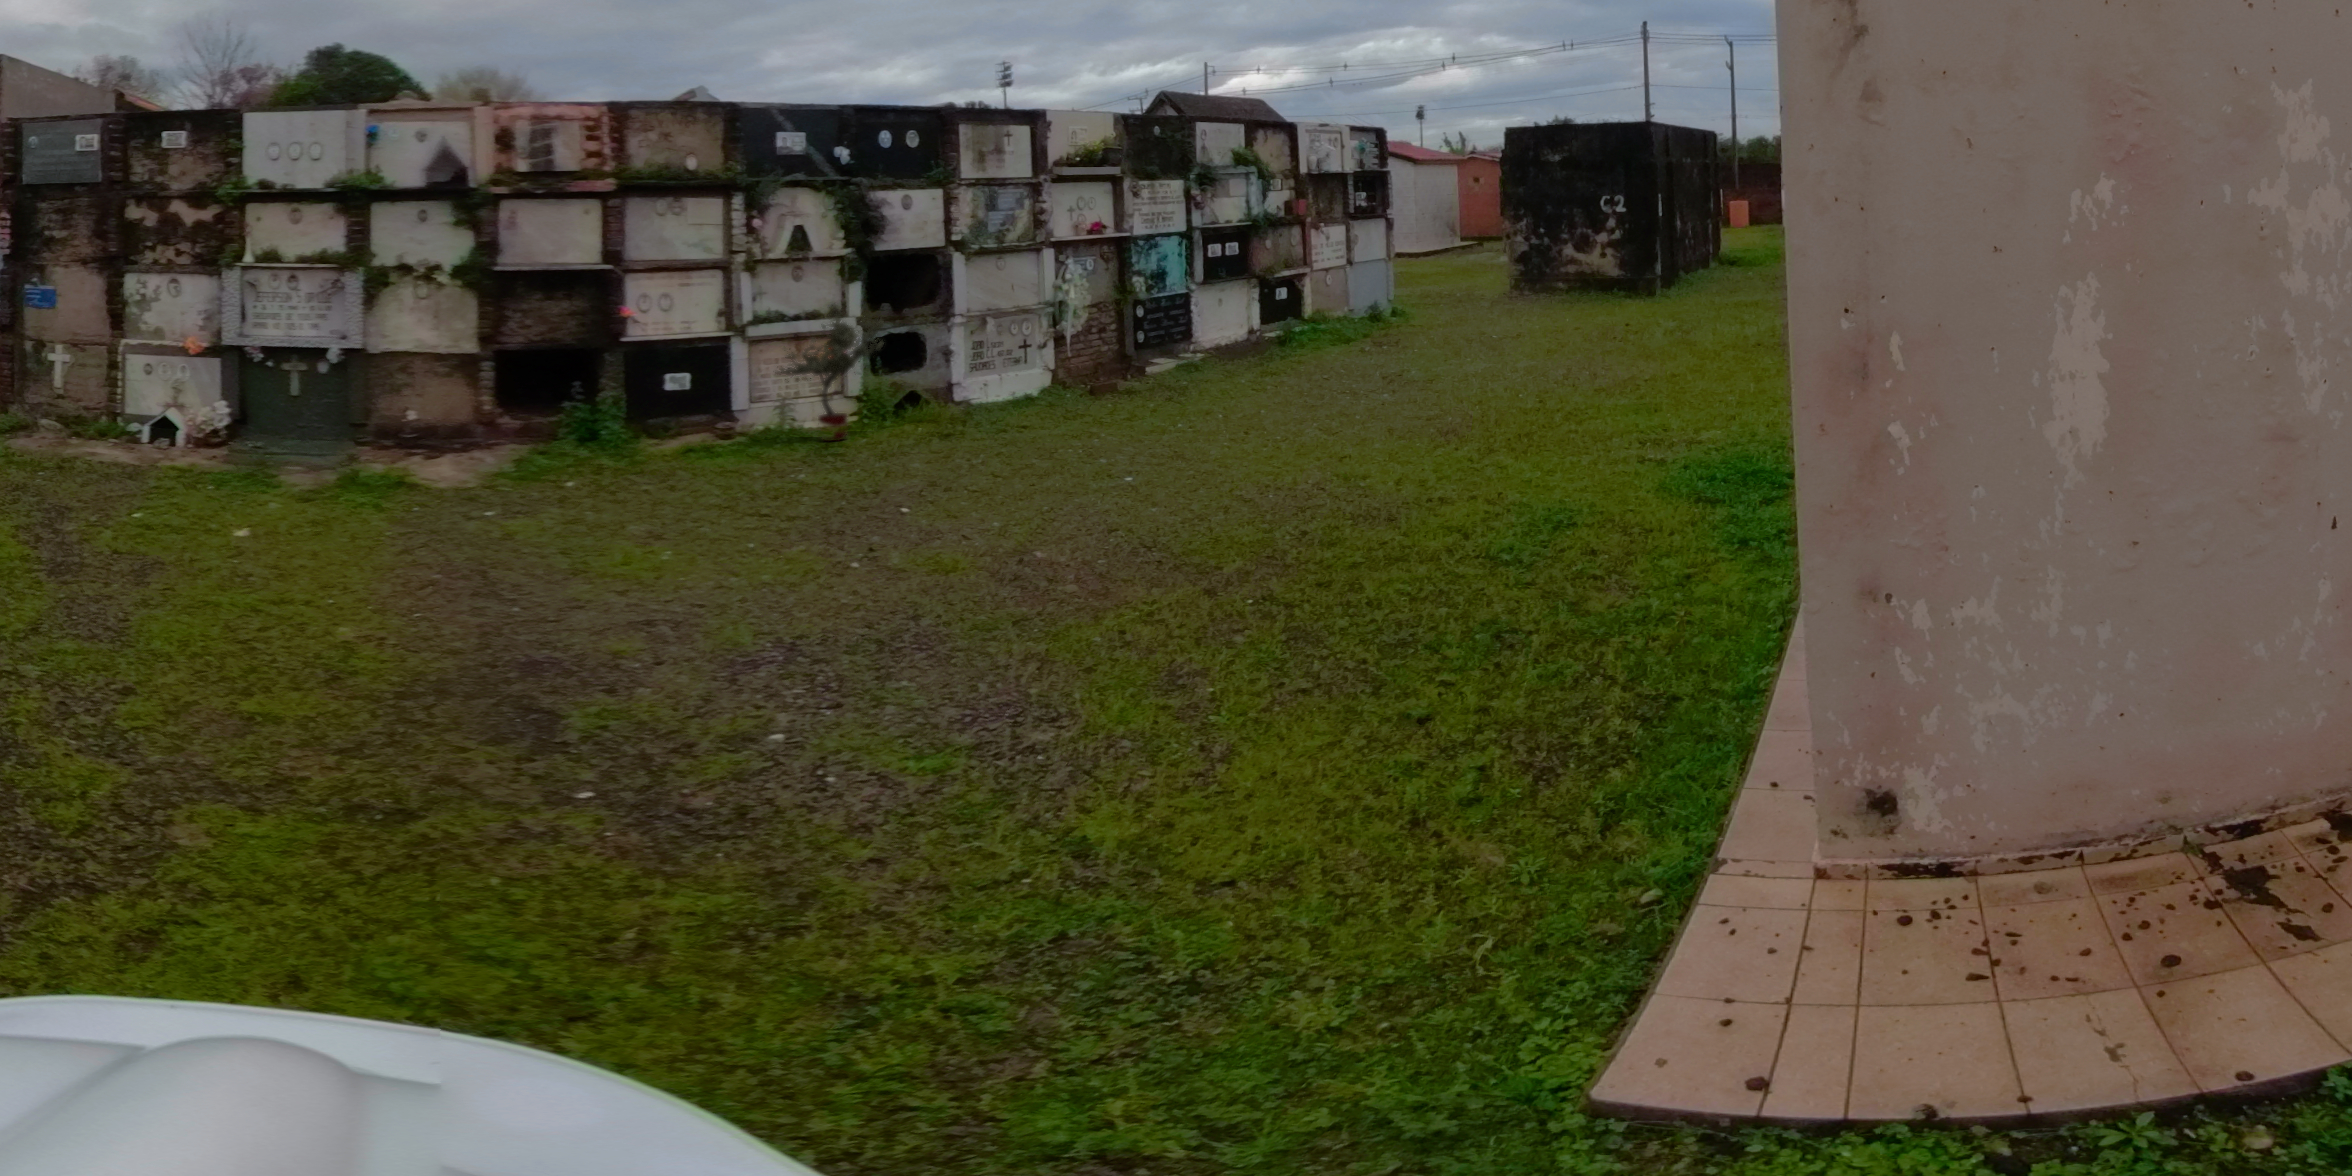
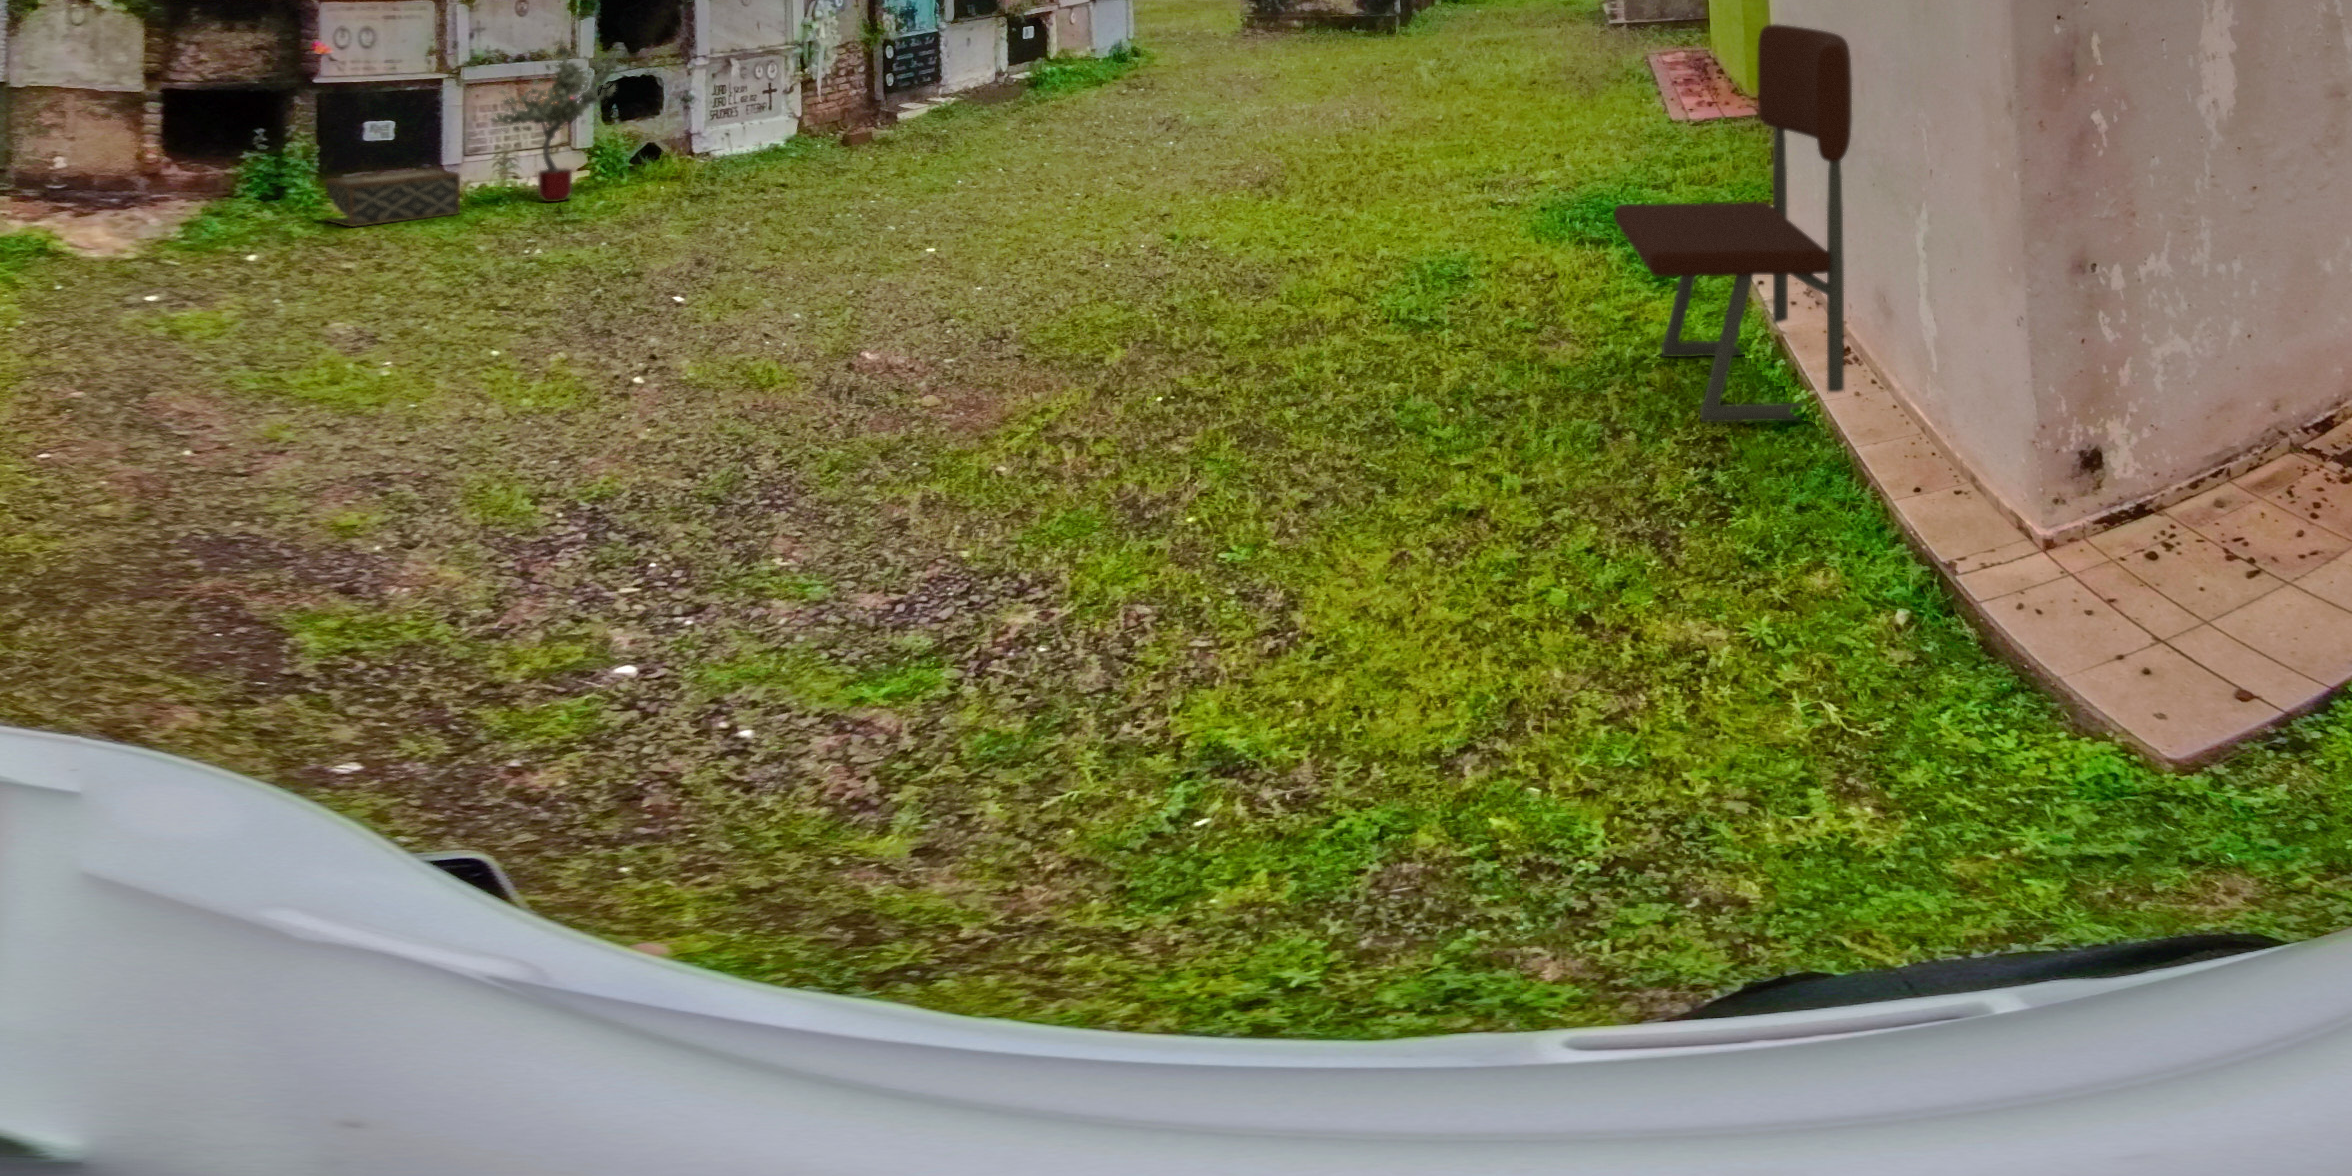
bench: none [1642,255,1810,558] -> present [1615,24,1852,422]
woven basket: none [635,415,751,464] -> present [326,168,460,227]

